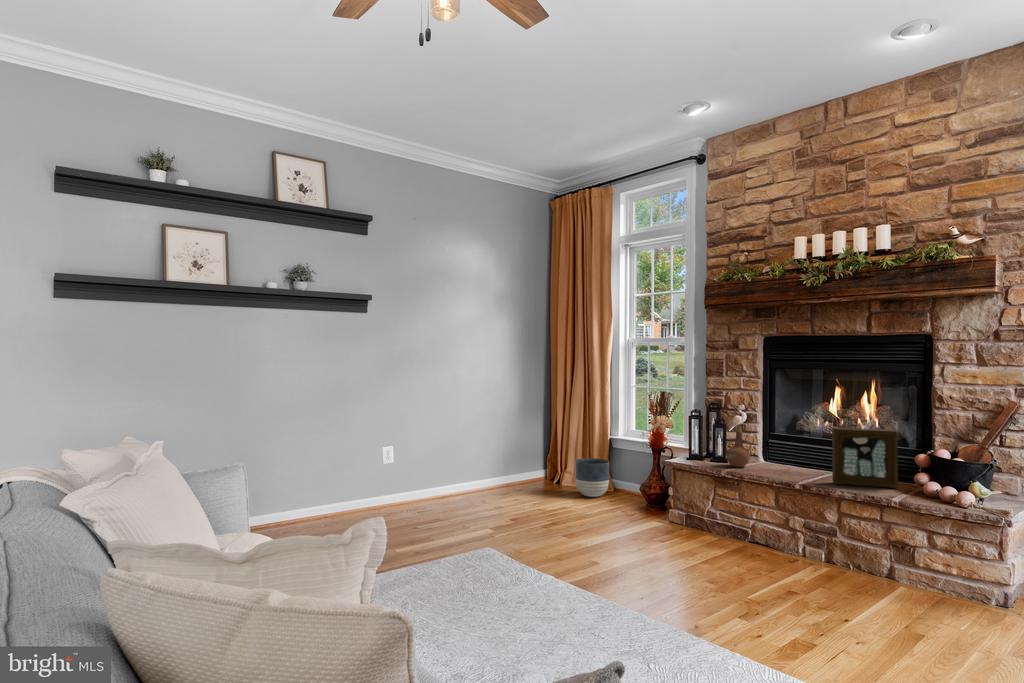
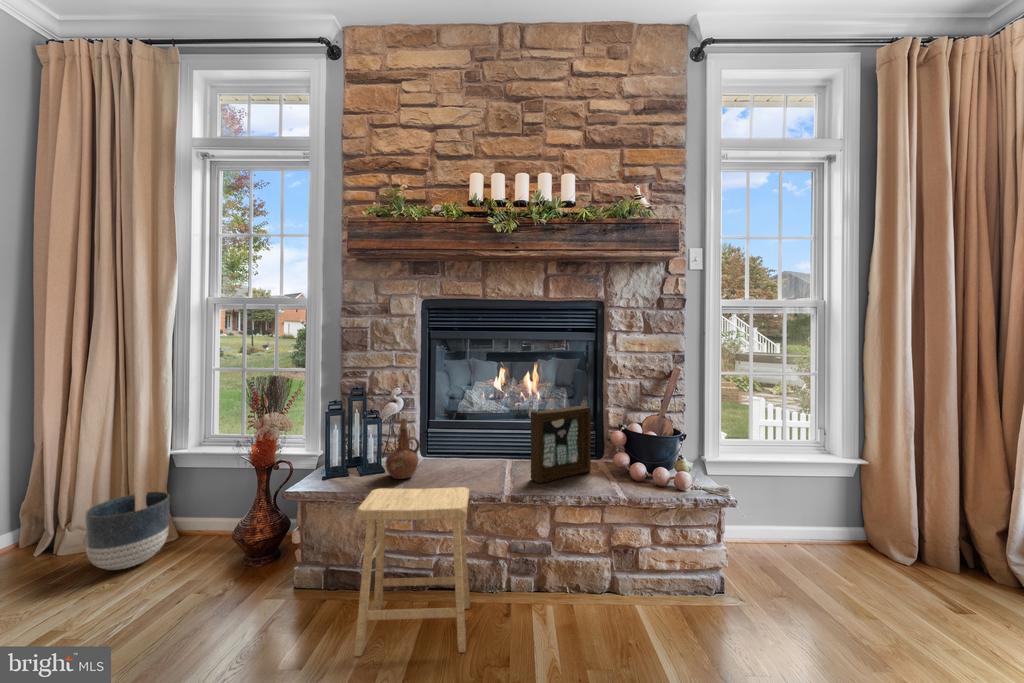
footstool: none [692,462,772,563] -> present [354,487,470,656]

